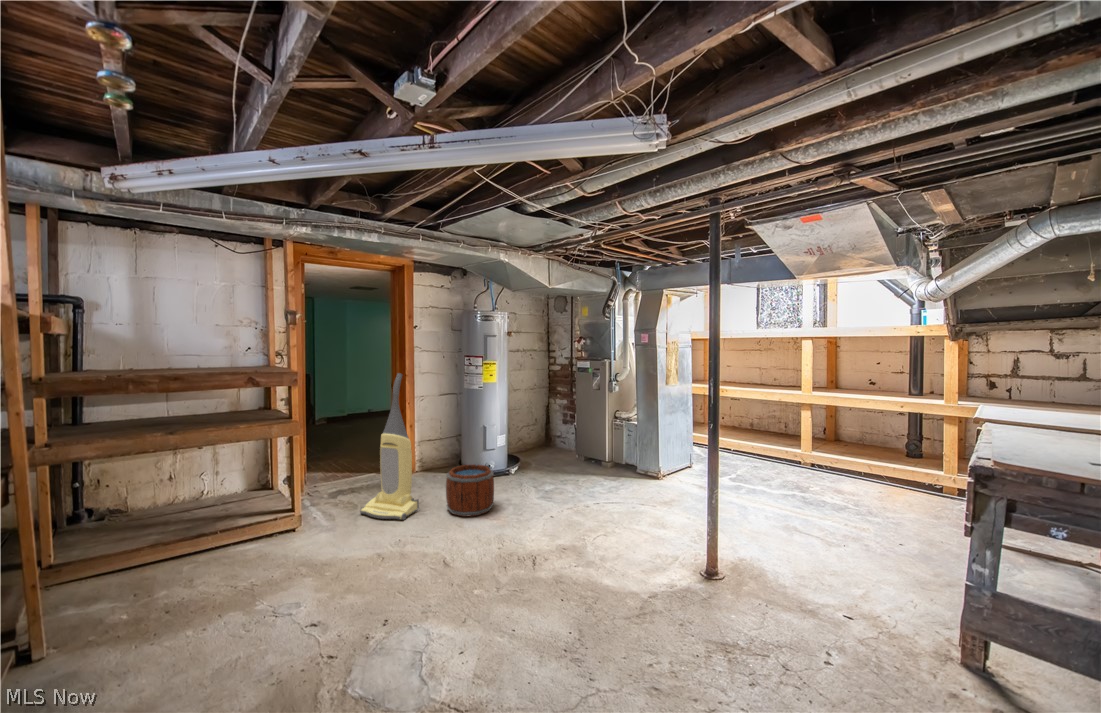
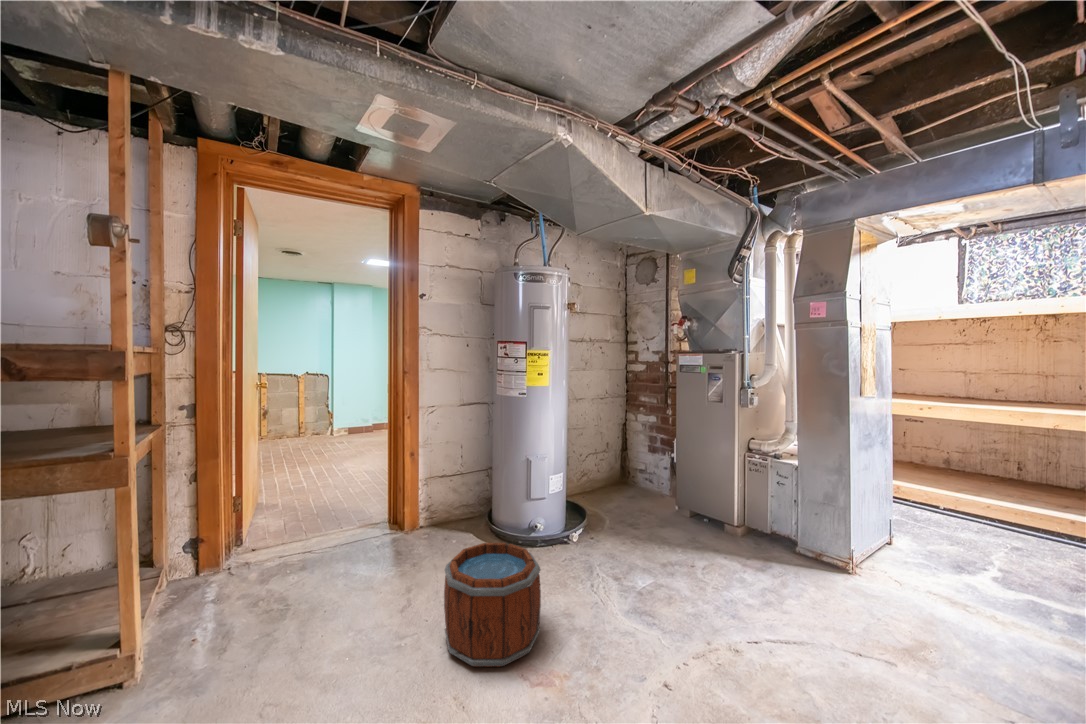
vacuum cleaner: present [360,373,419,520] -> none [278,362,392,667]

